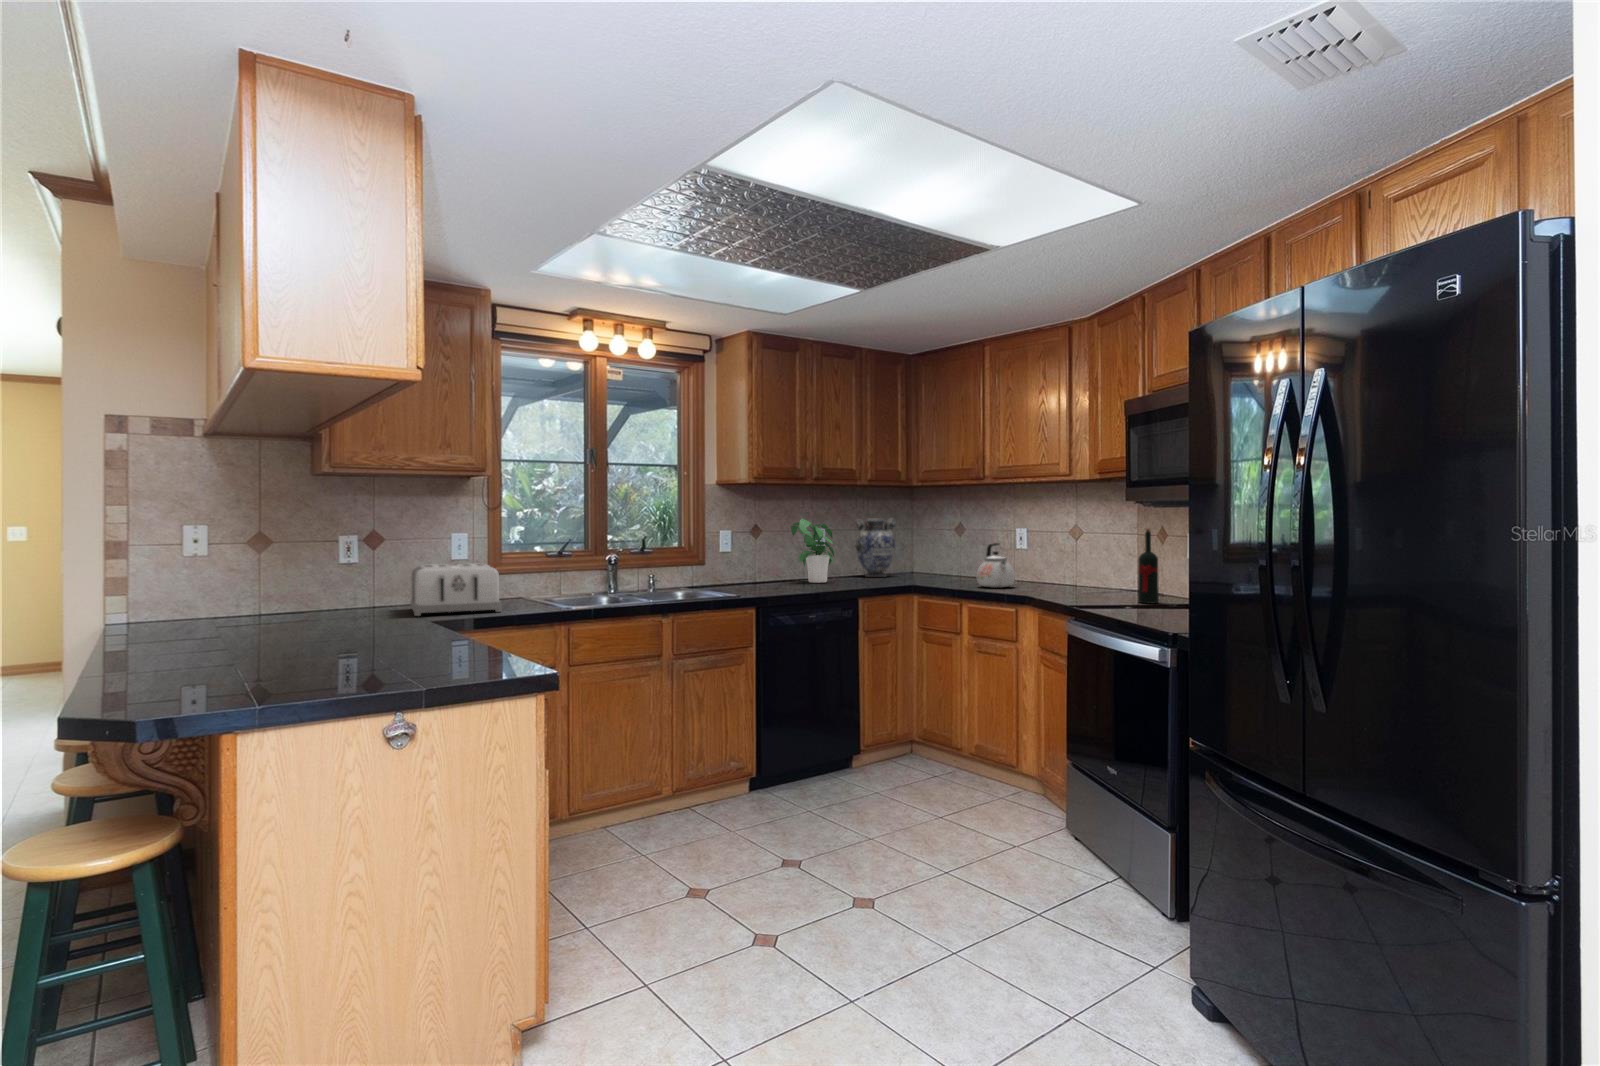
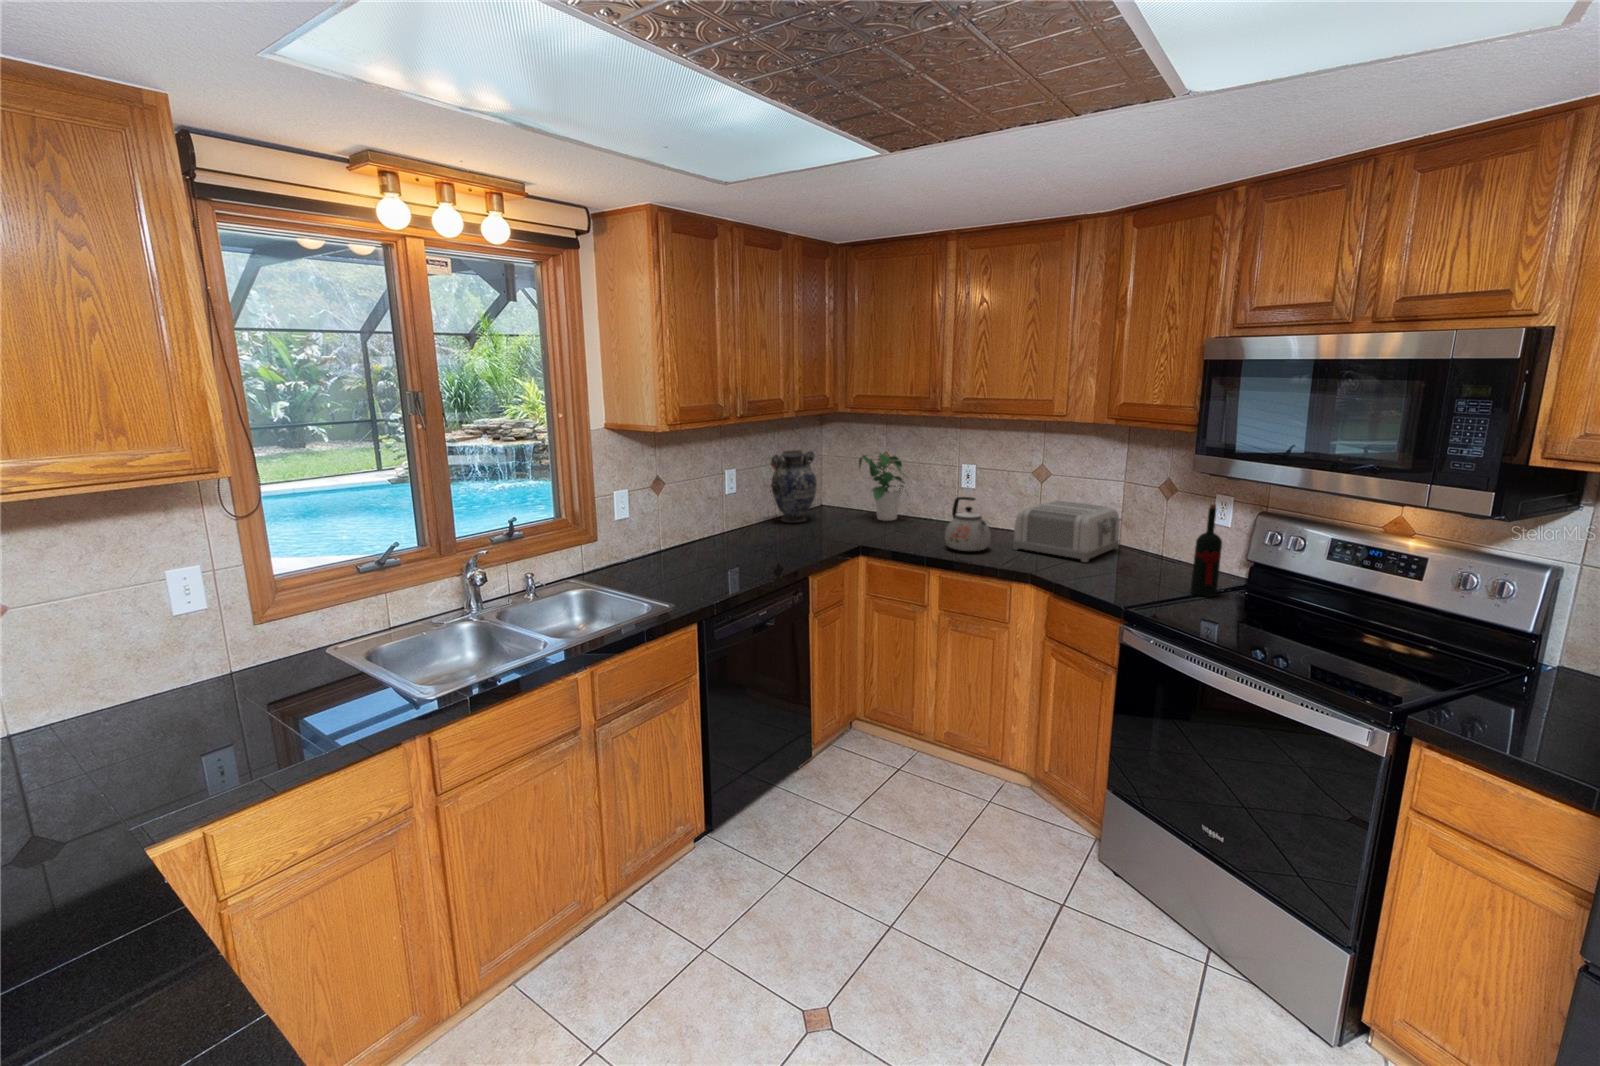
potted plant: present [791,518,834,583] -> present [859,453,908,521]
toaster: present [410,564,501,616] -> present [1013,500,1122,562]

